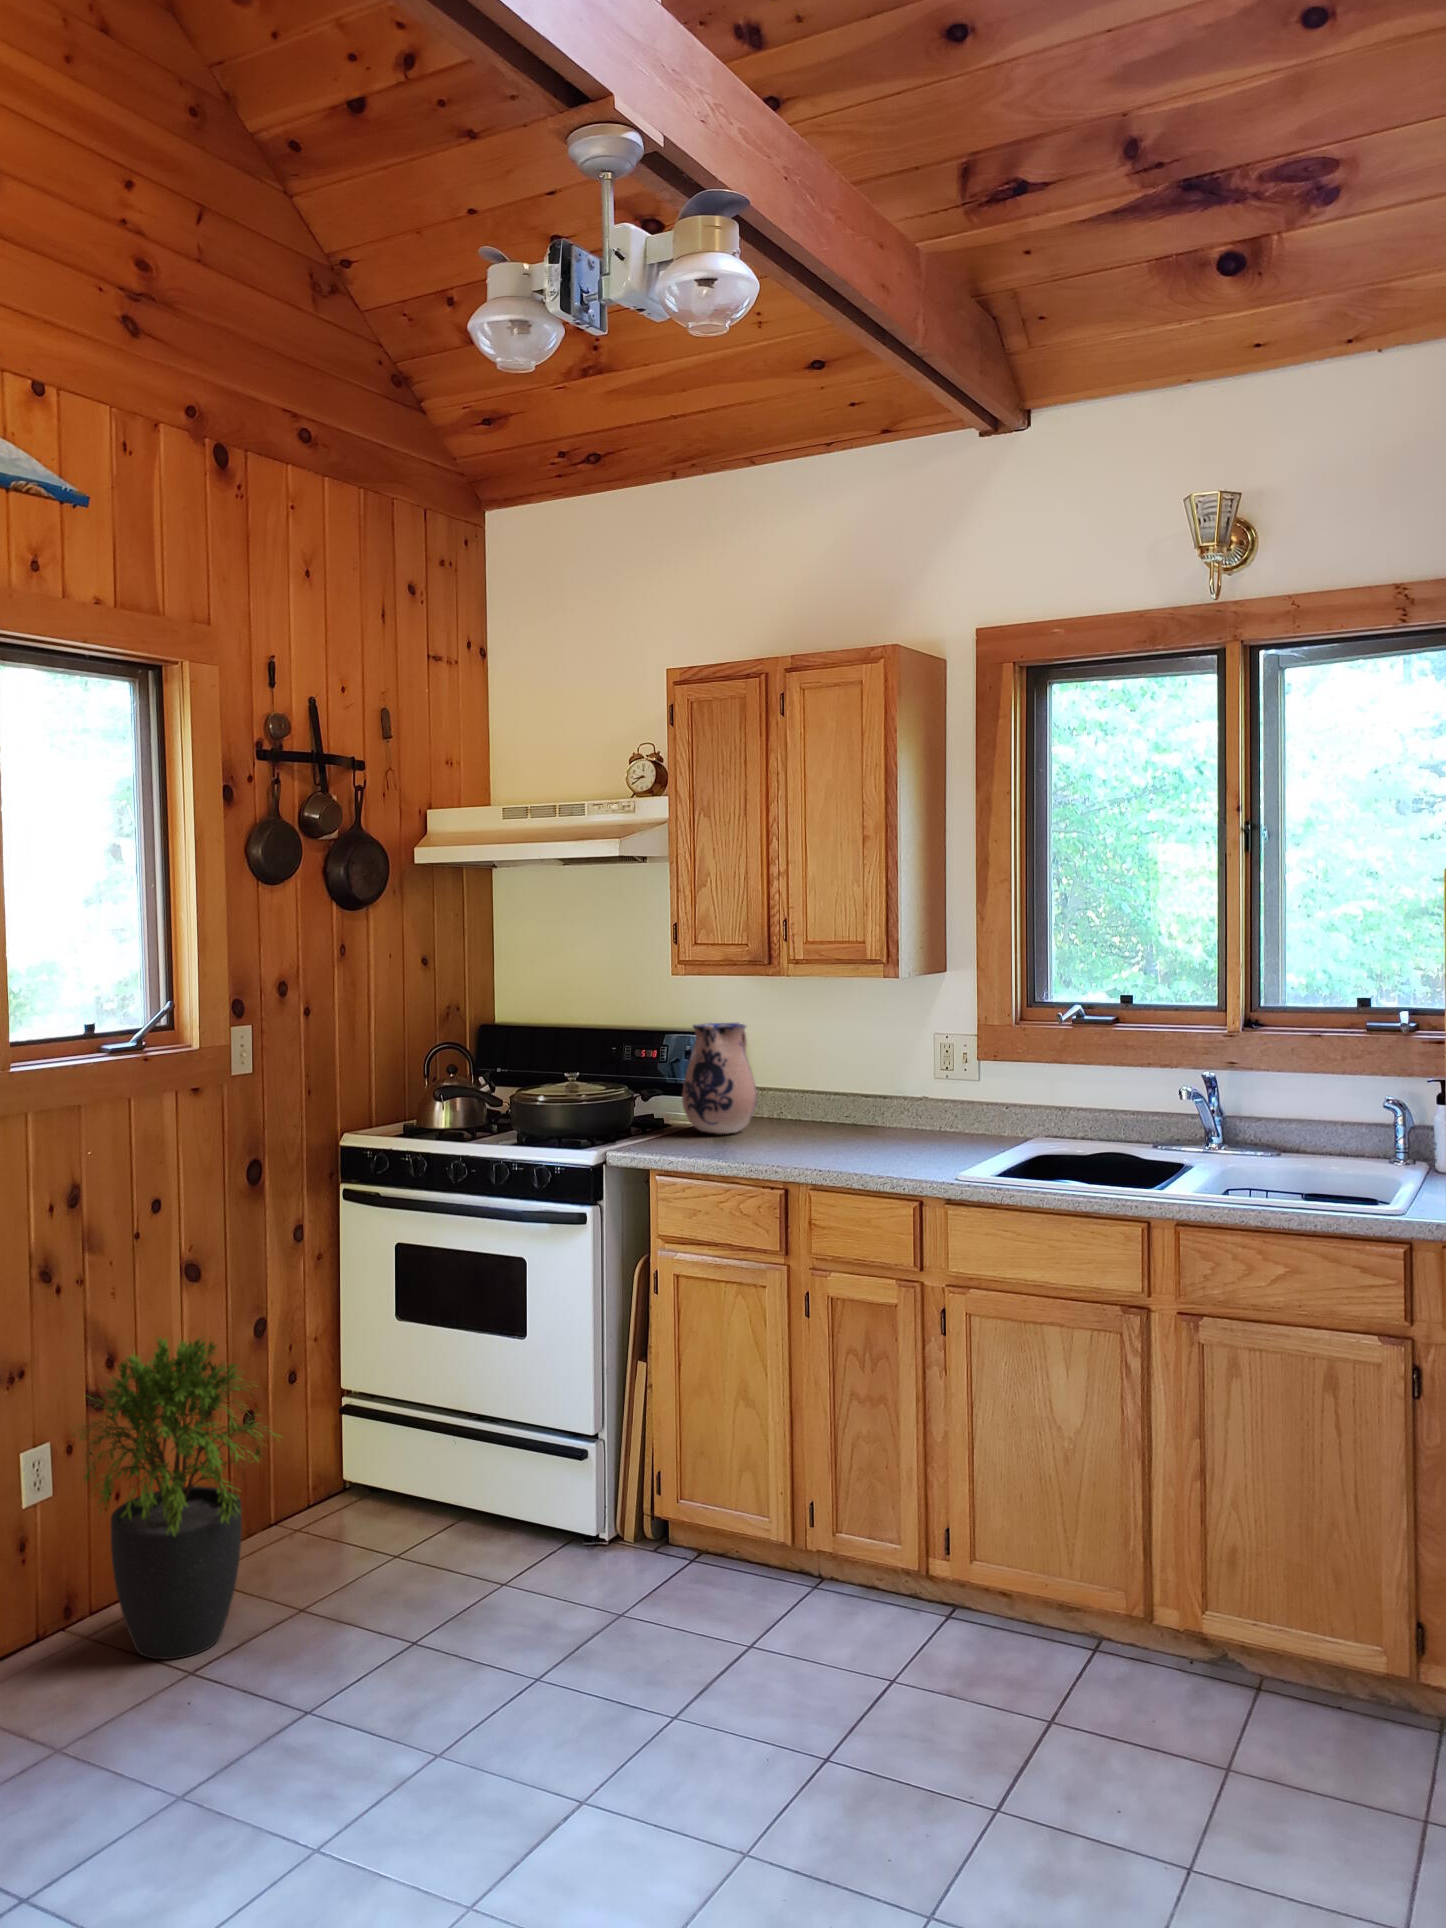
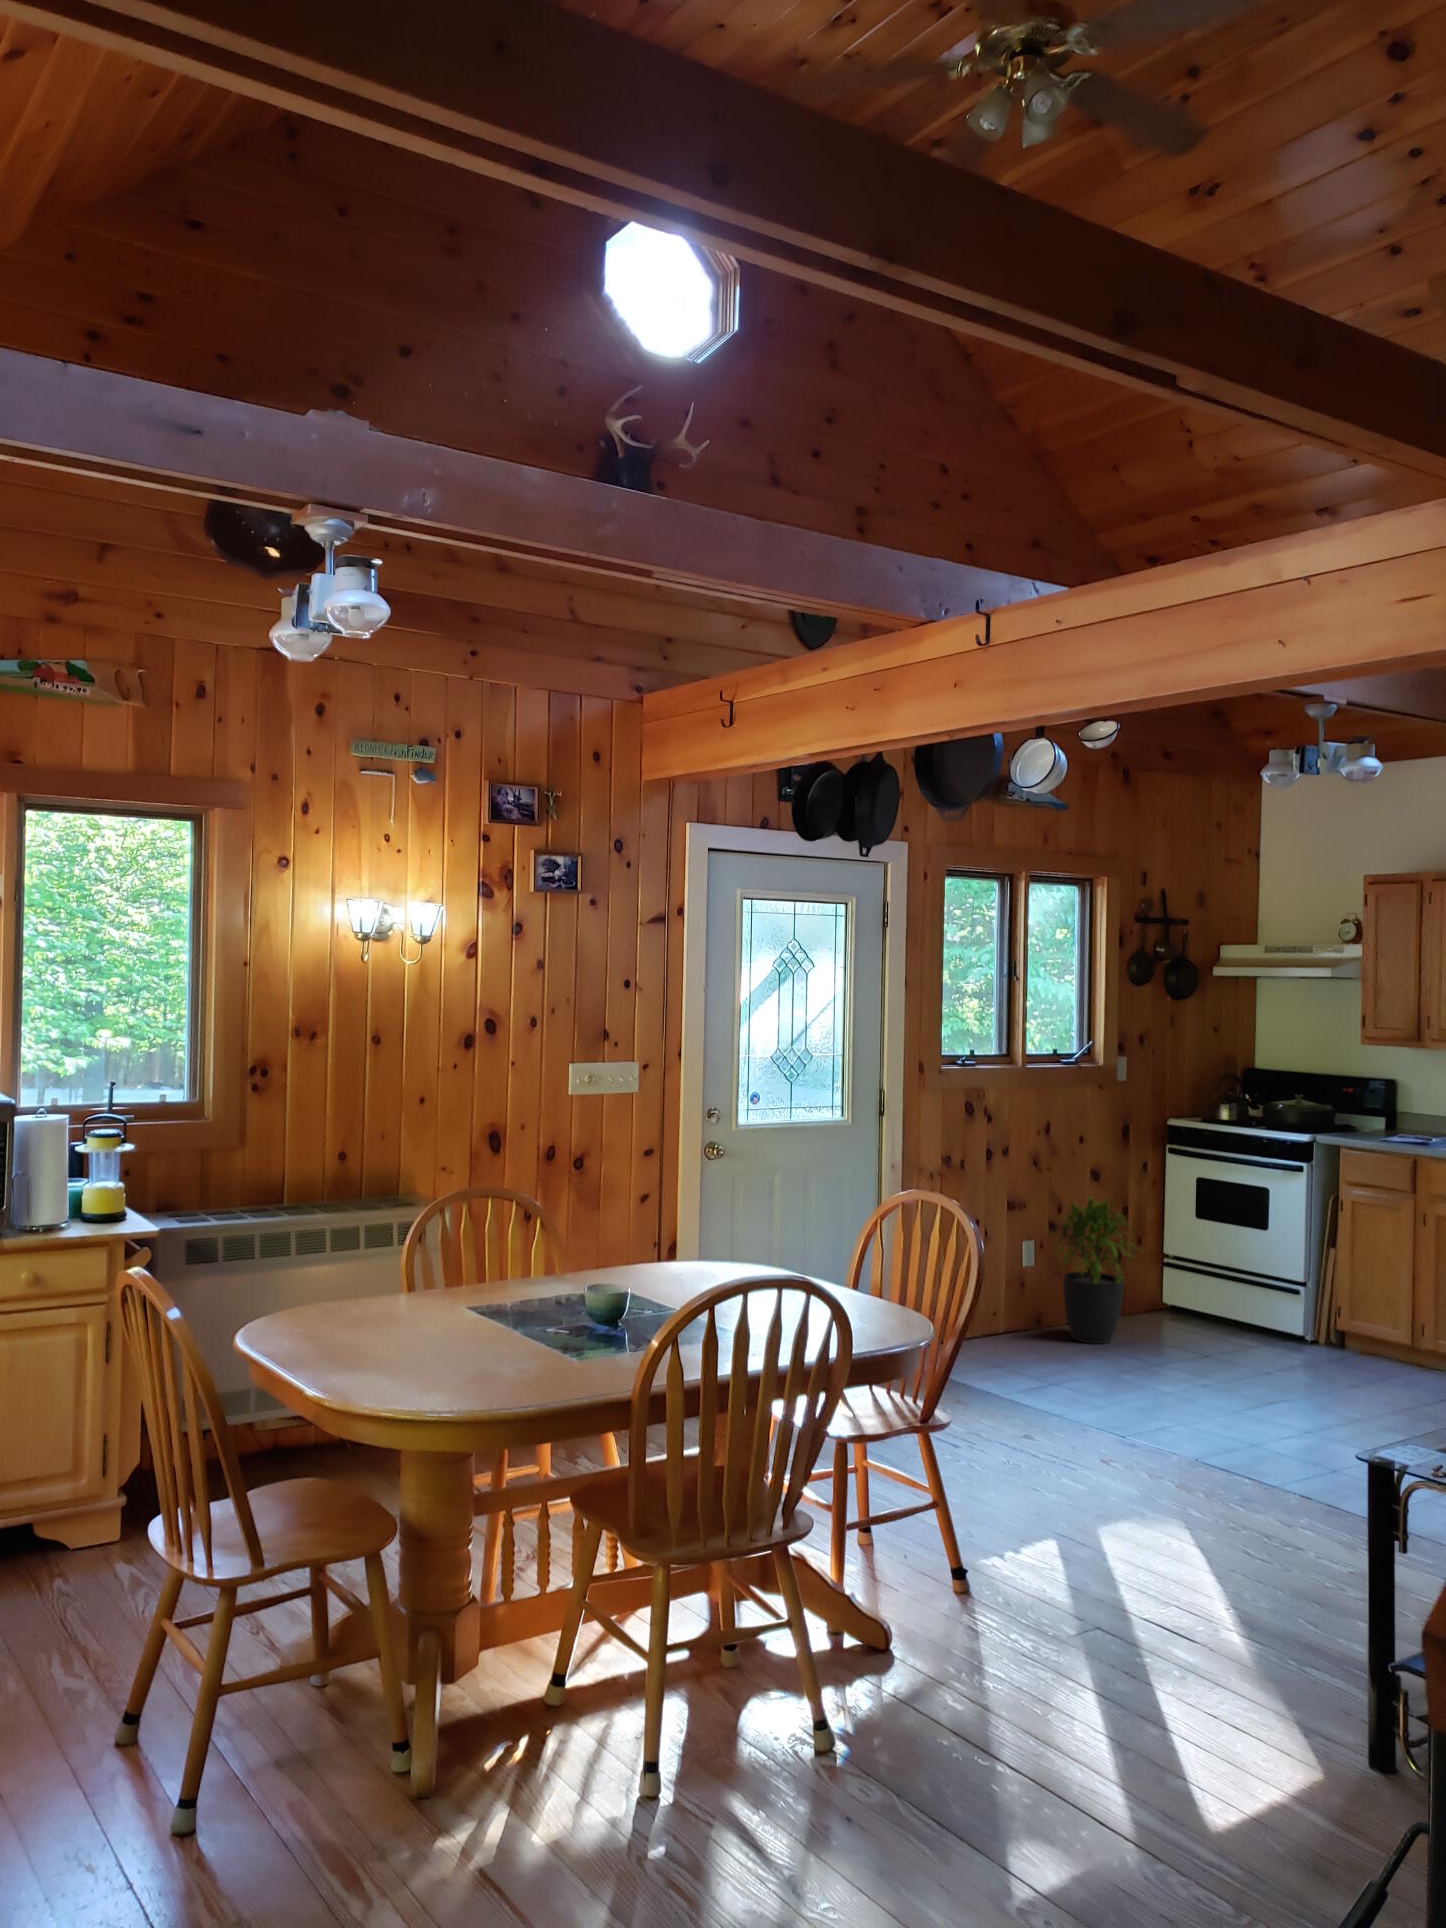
ceramic pitcher: present [682,1023,757,1134] -> none [1364,1073,1410,1135]

